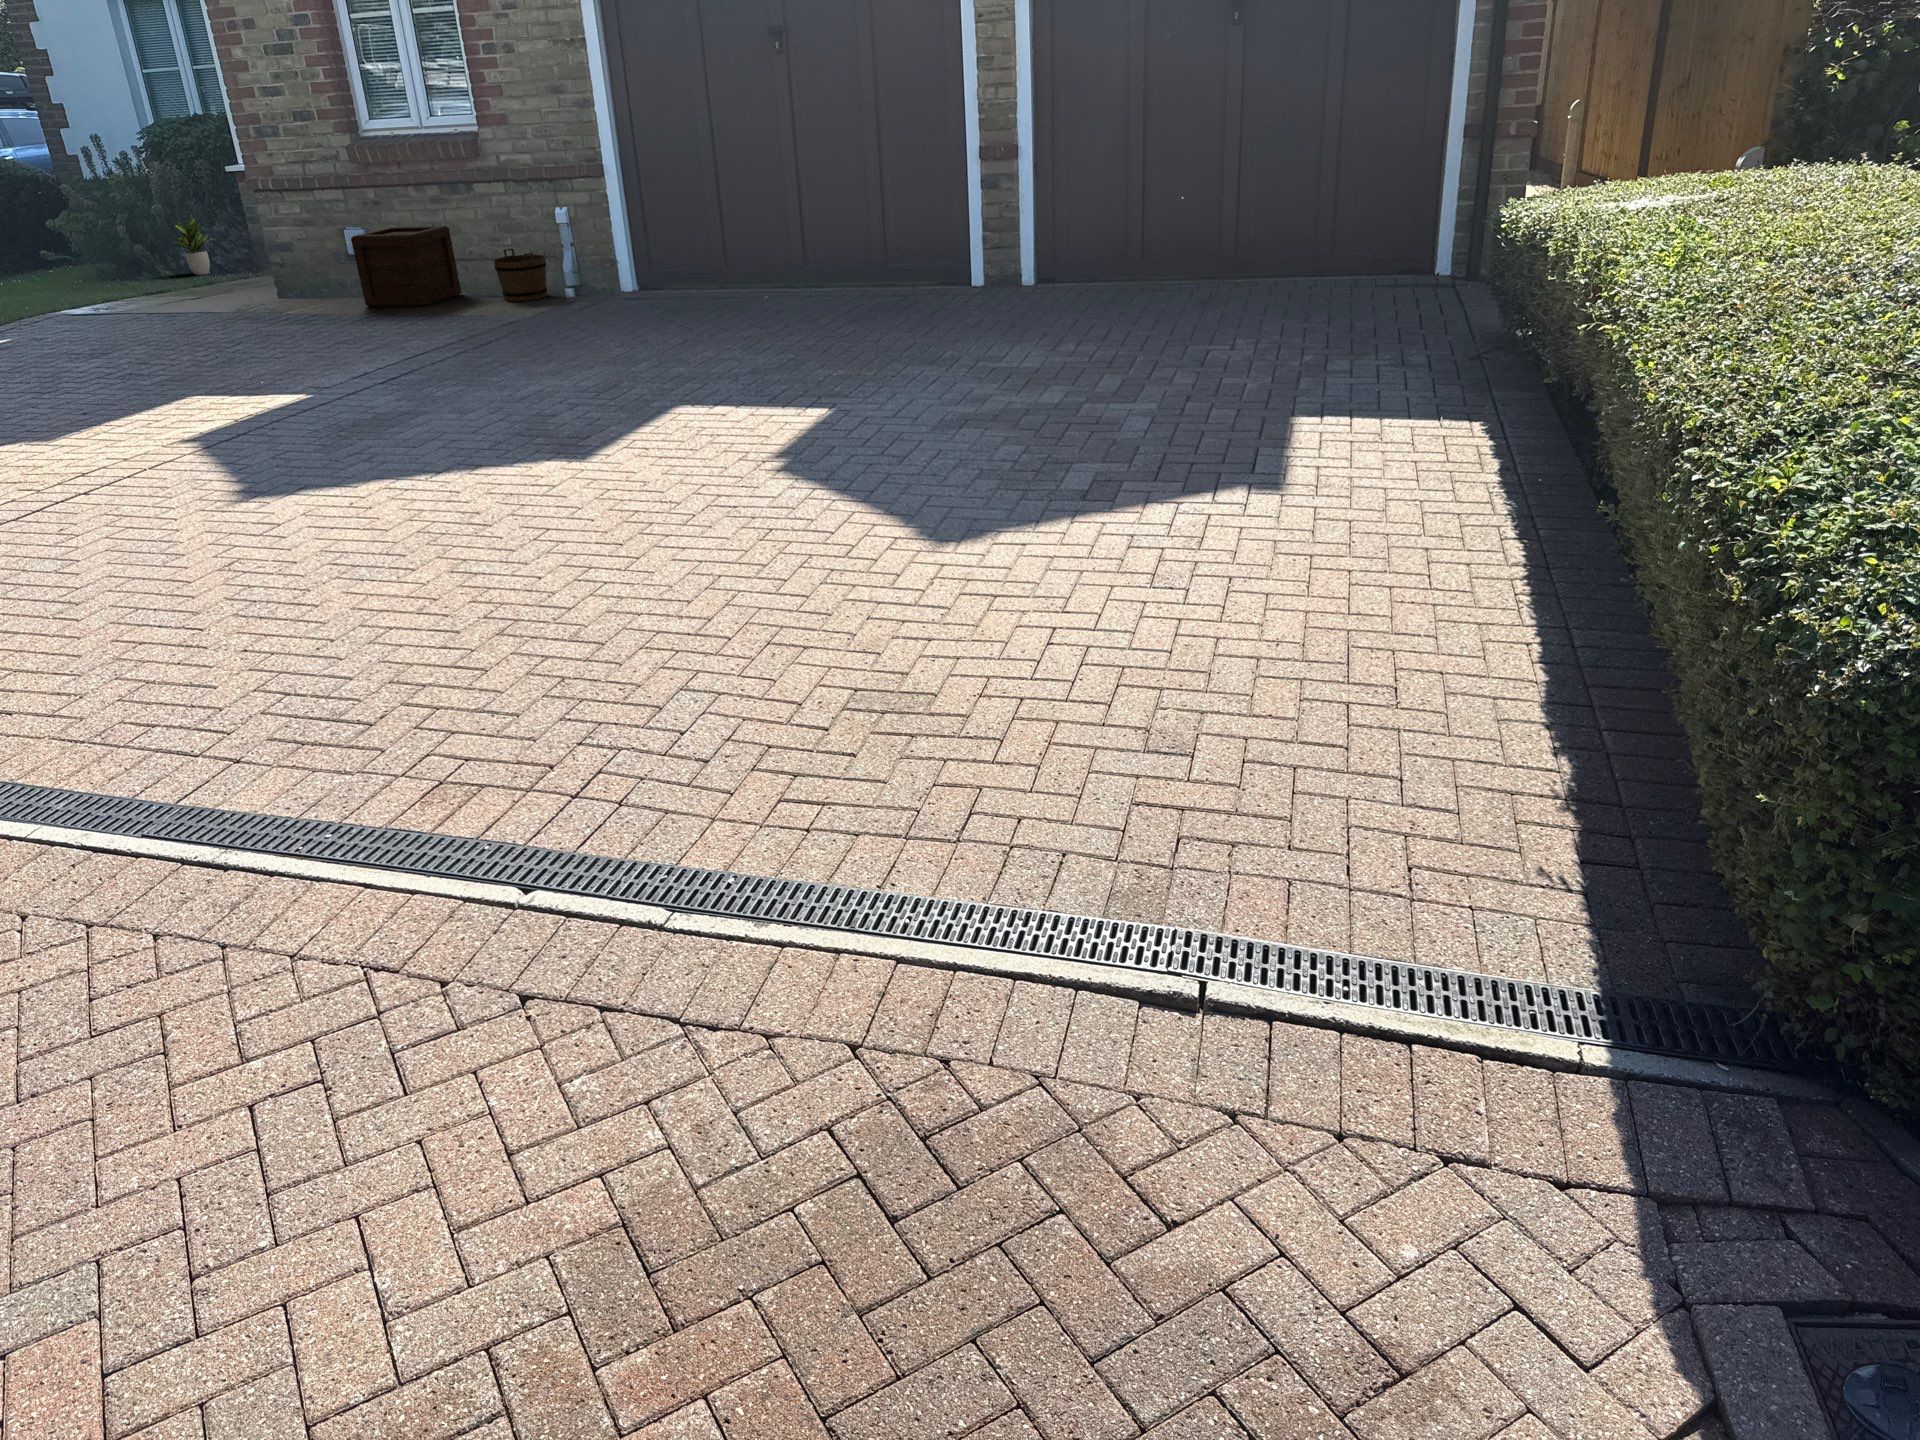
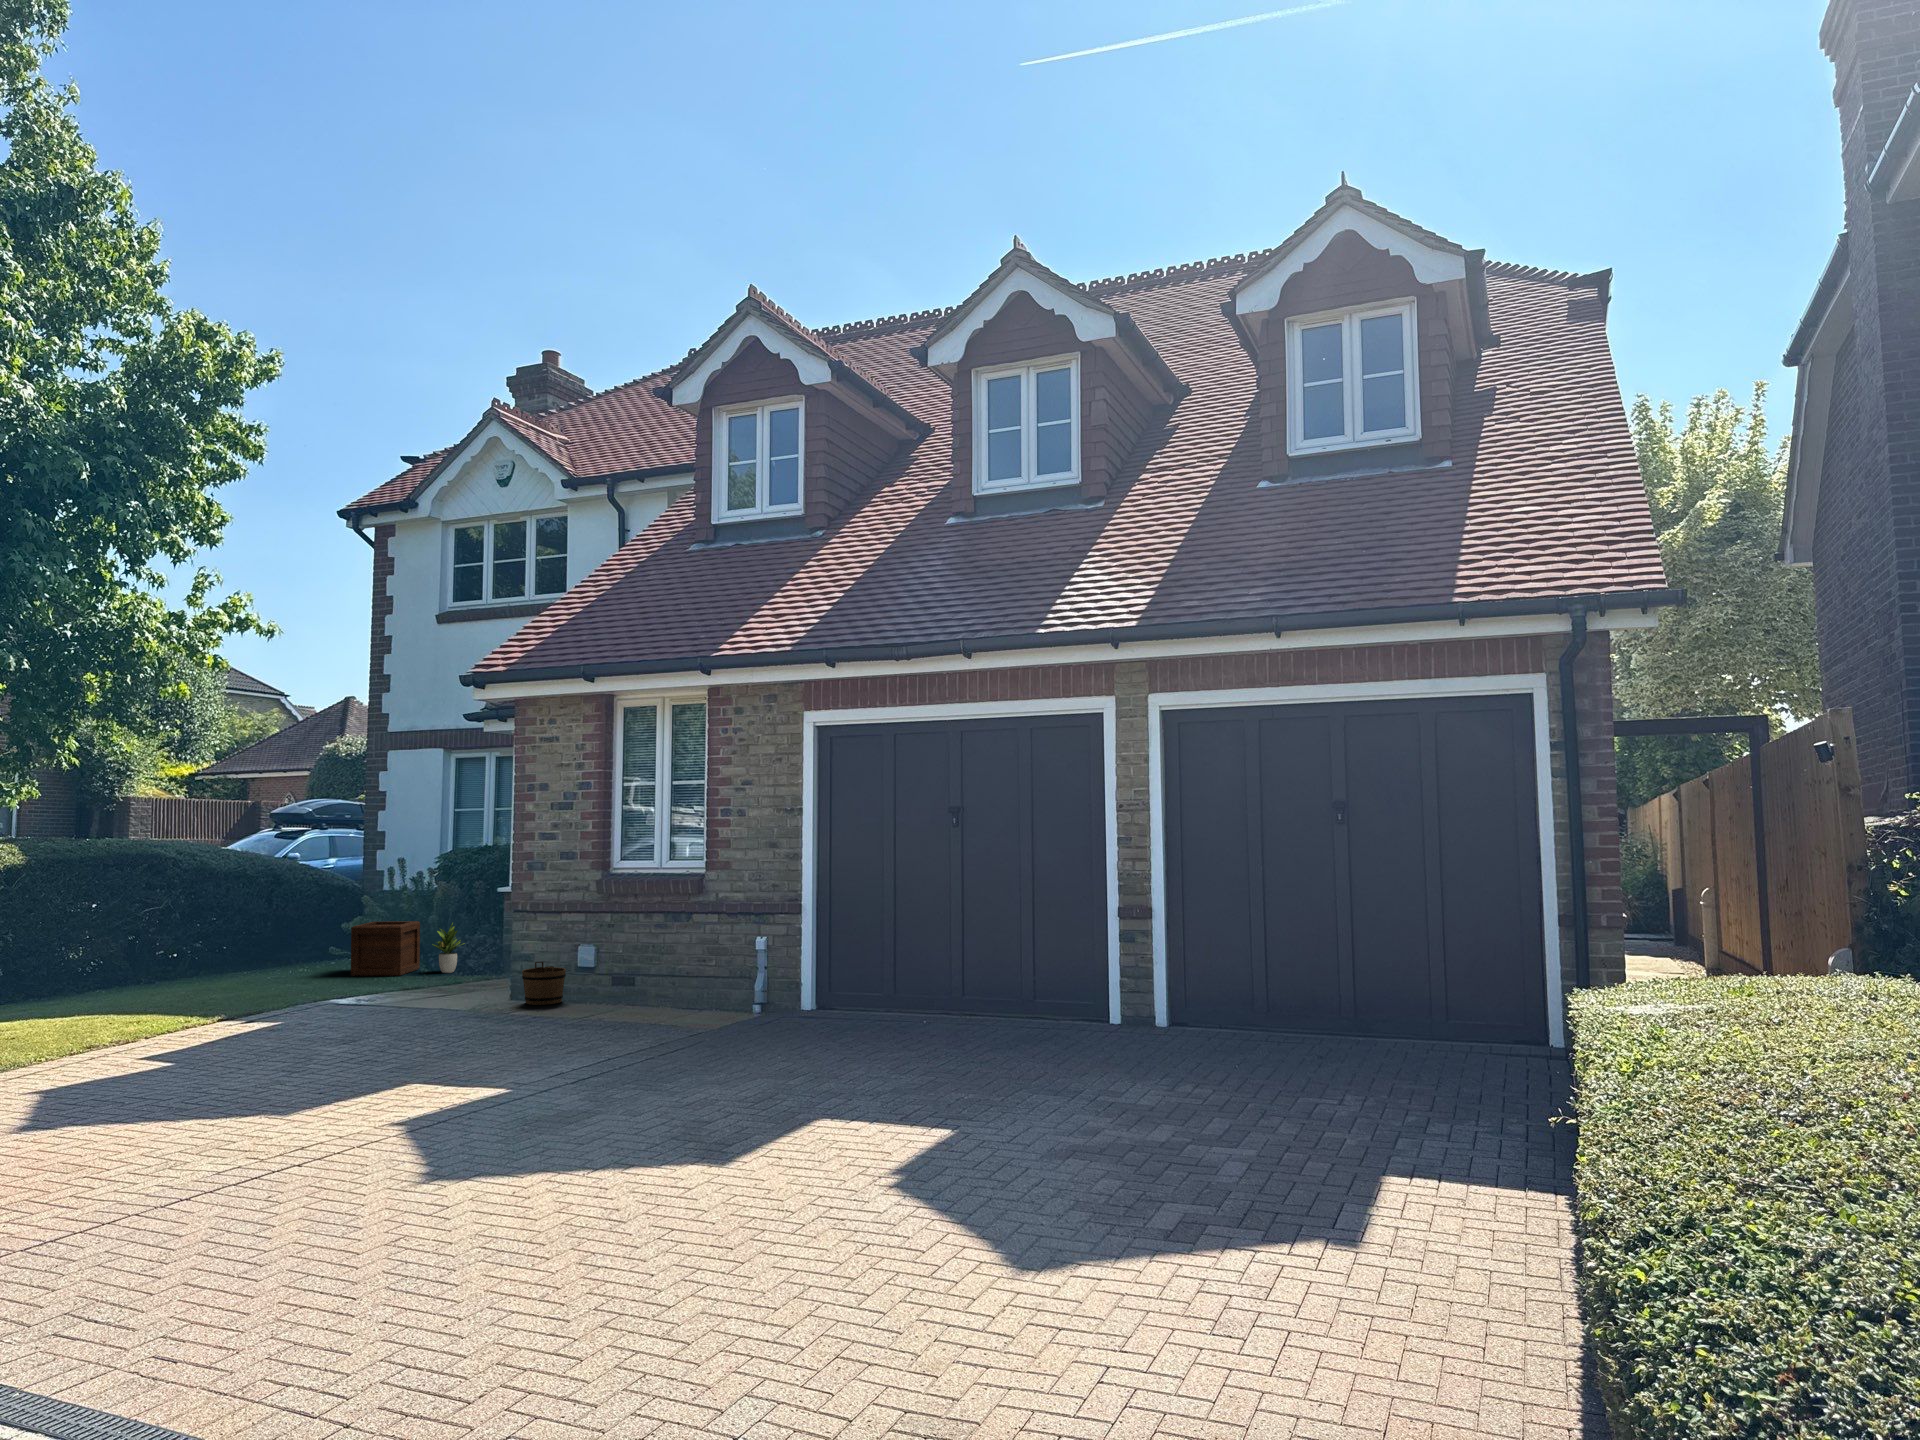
wooden crate: present [351,226,461,307] -> present [351,921,420,976]
bucket: present [494,249,547,301] -> present [522,962,566,1005]

